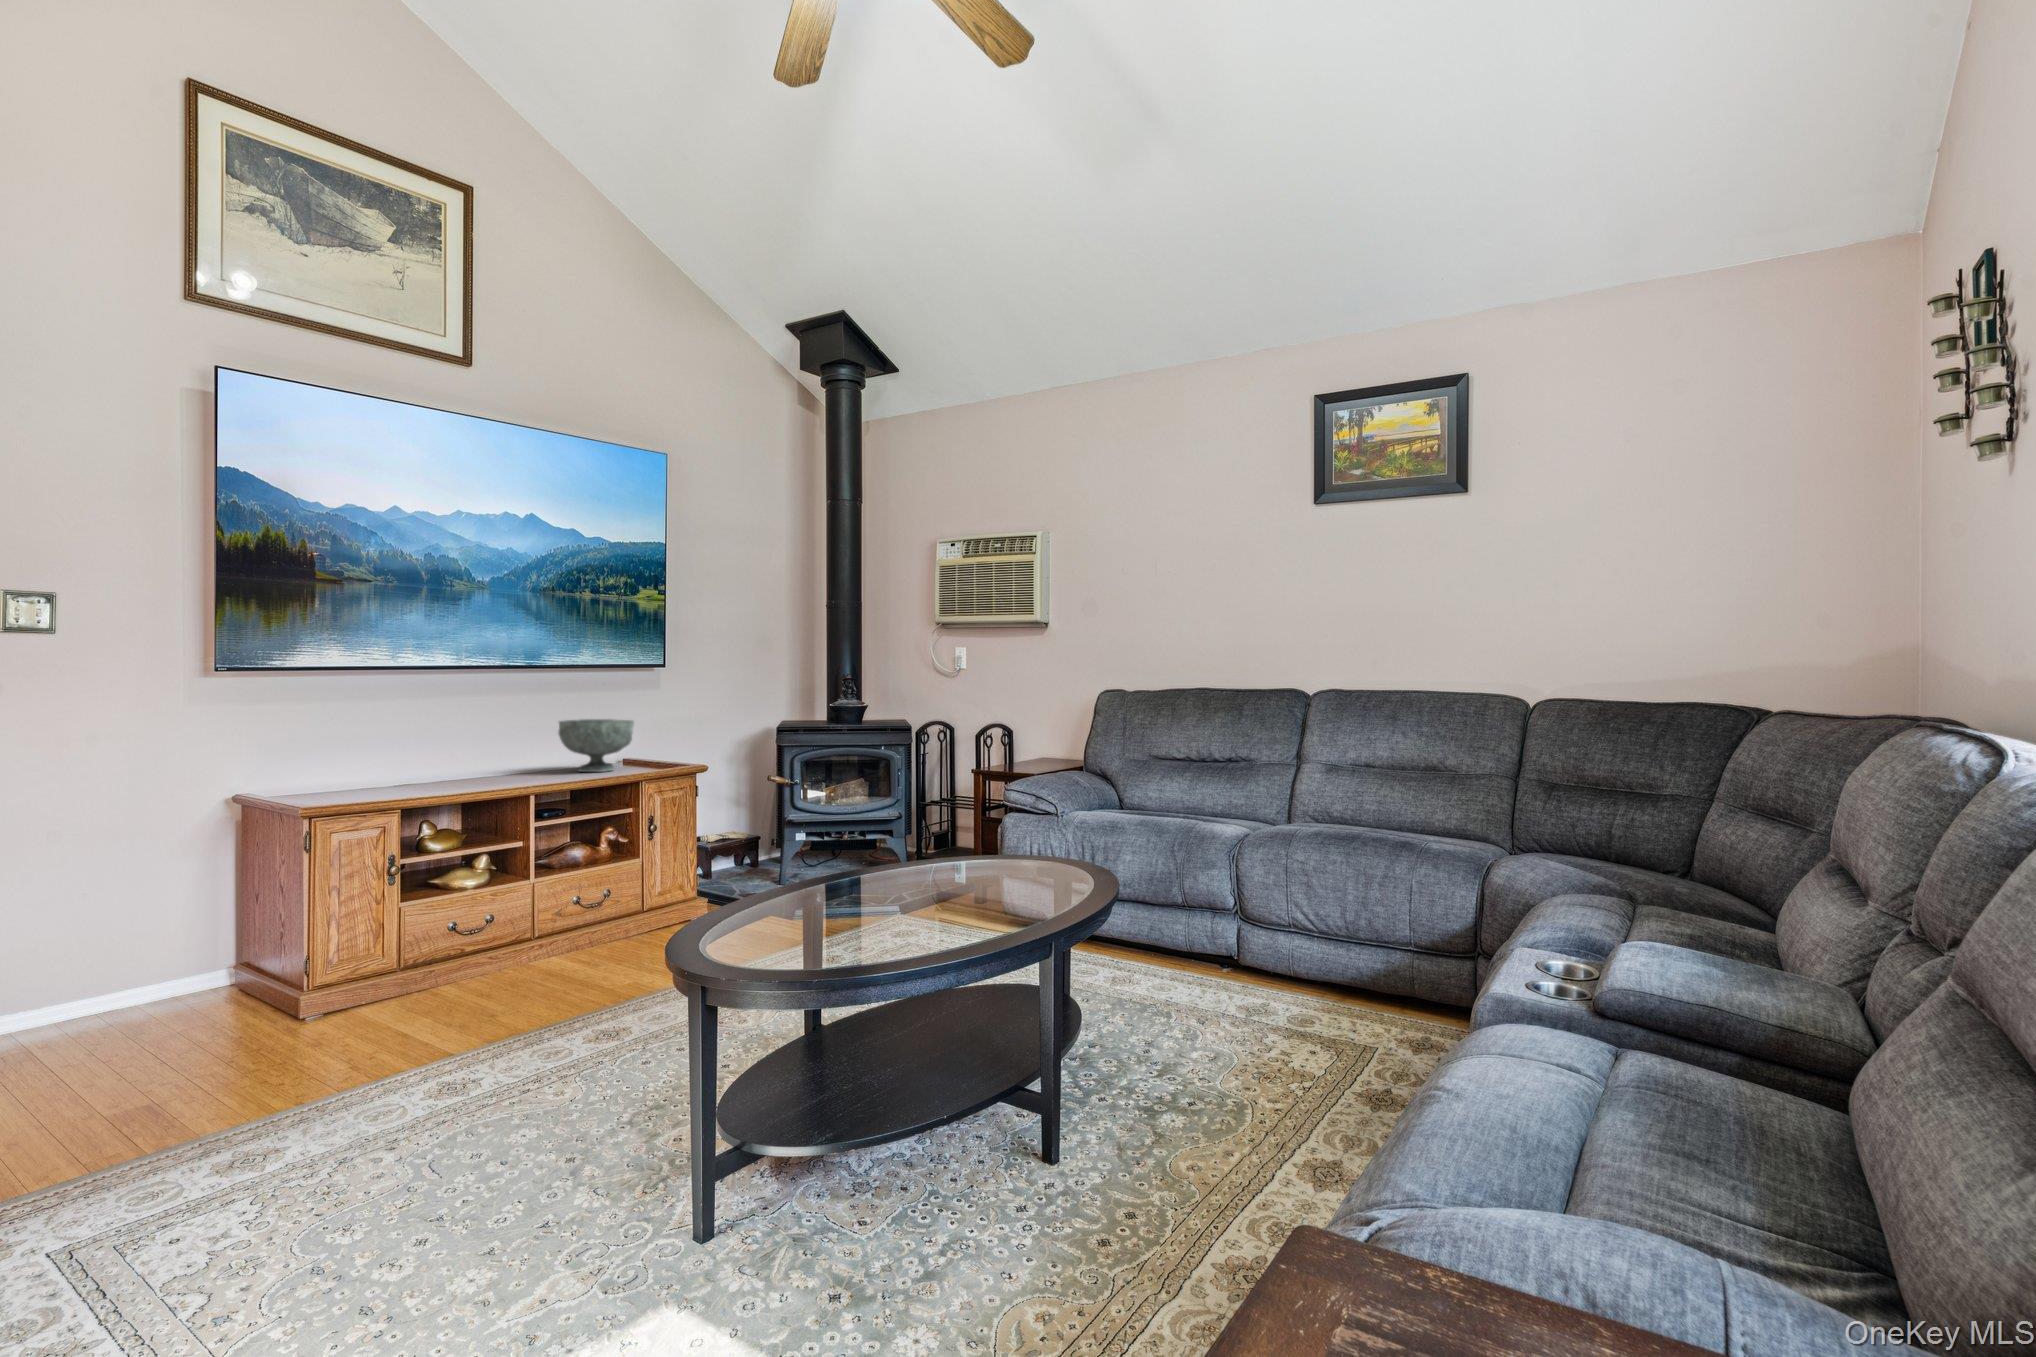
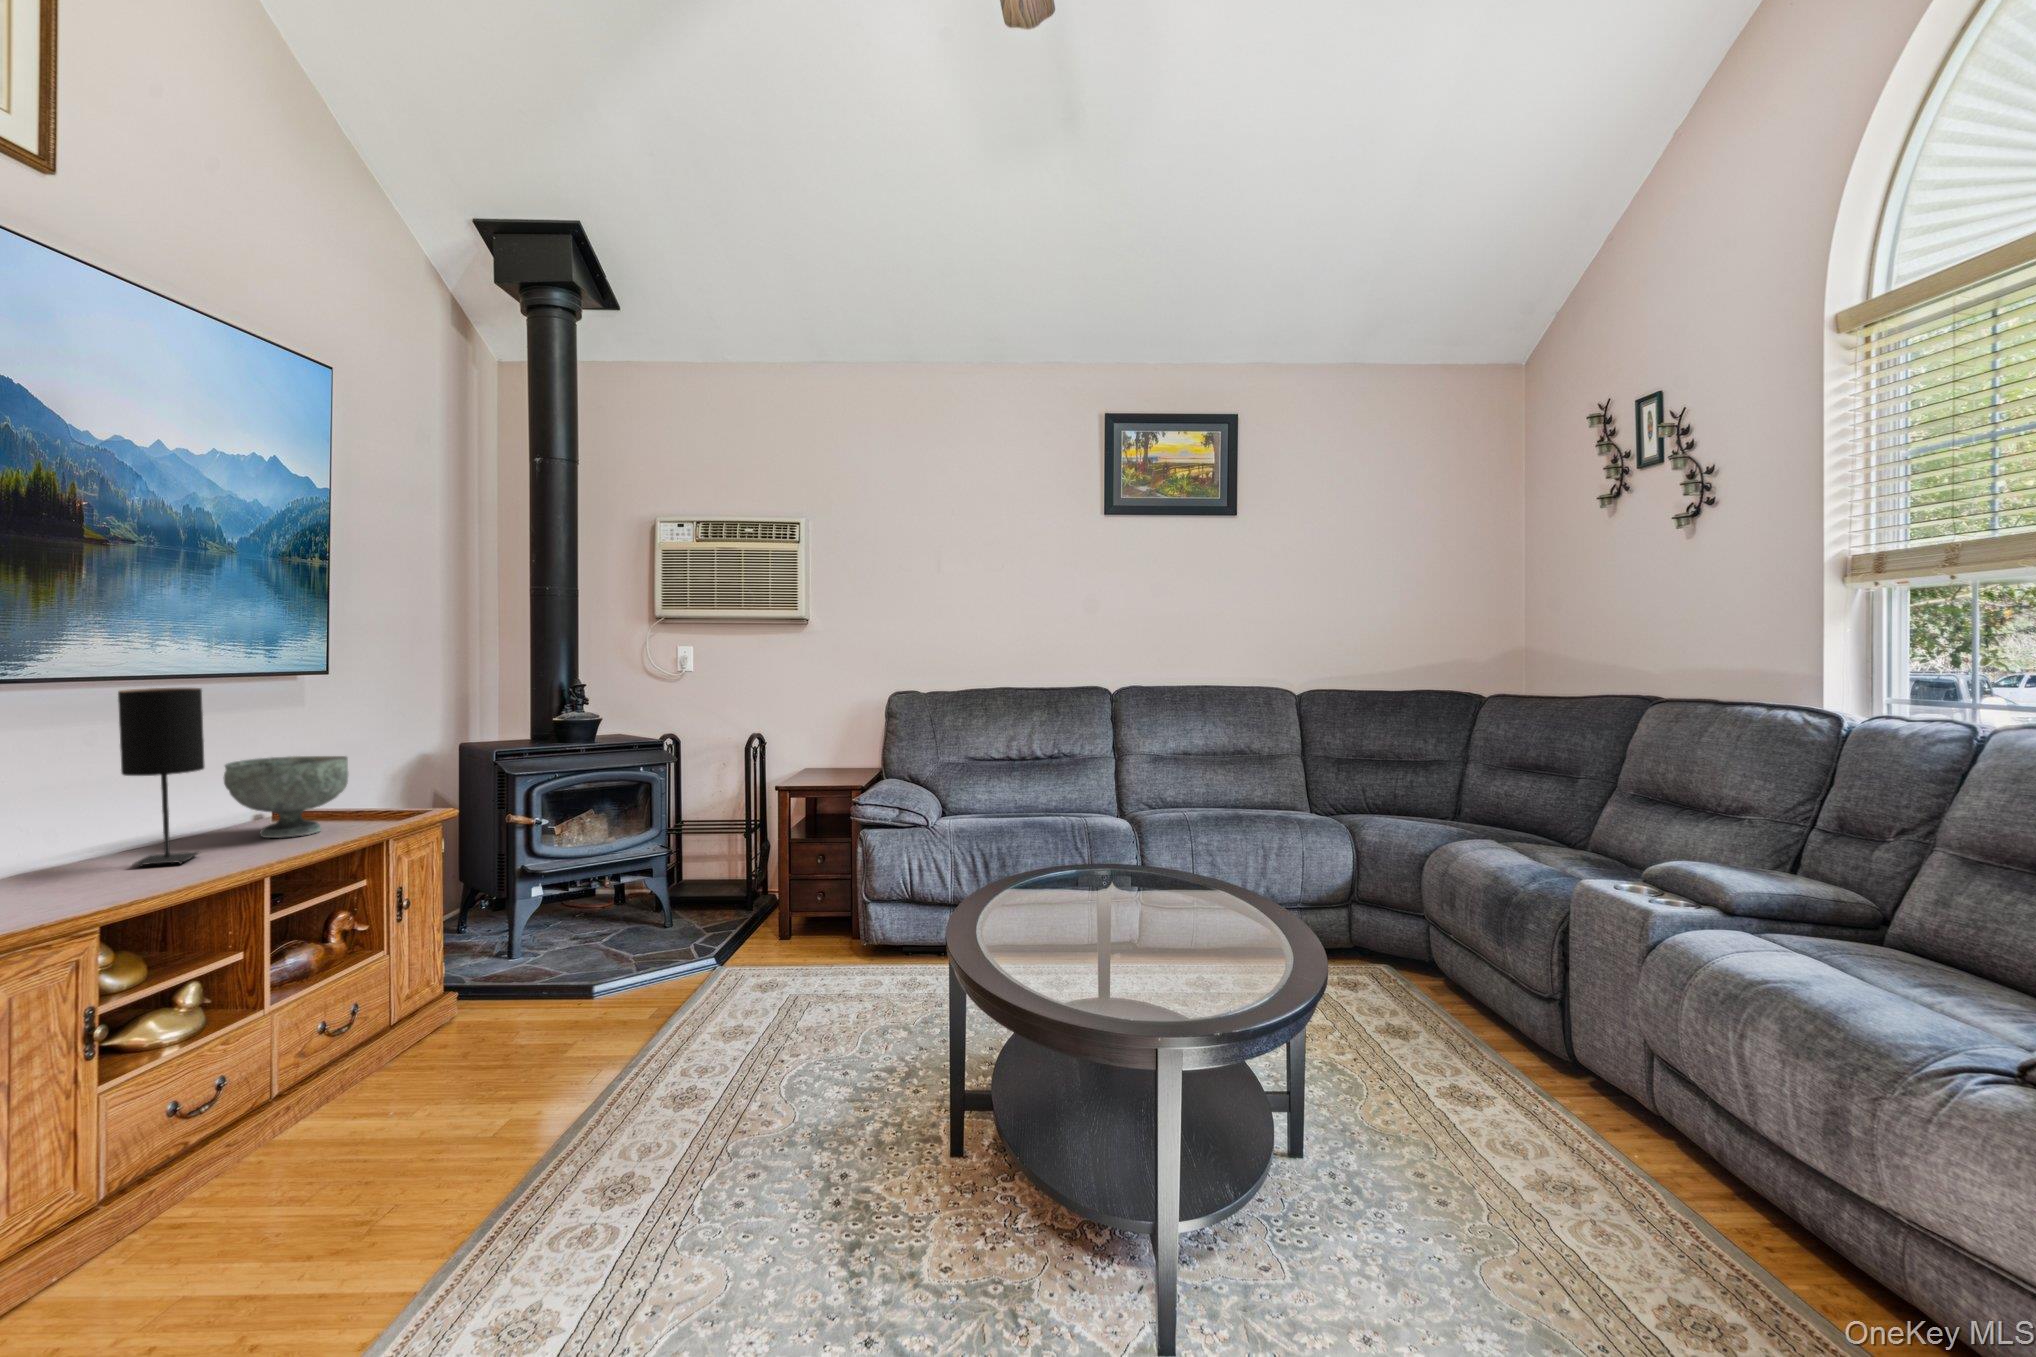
table lamp: none [485,667,530,780] -> present [118,688,204,867]

